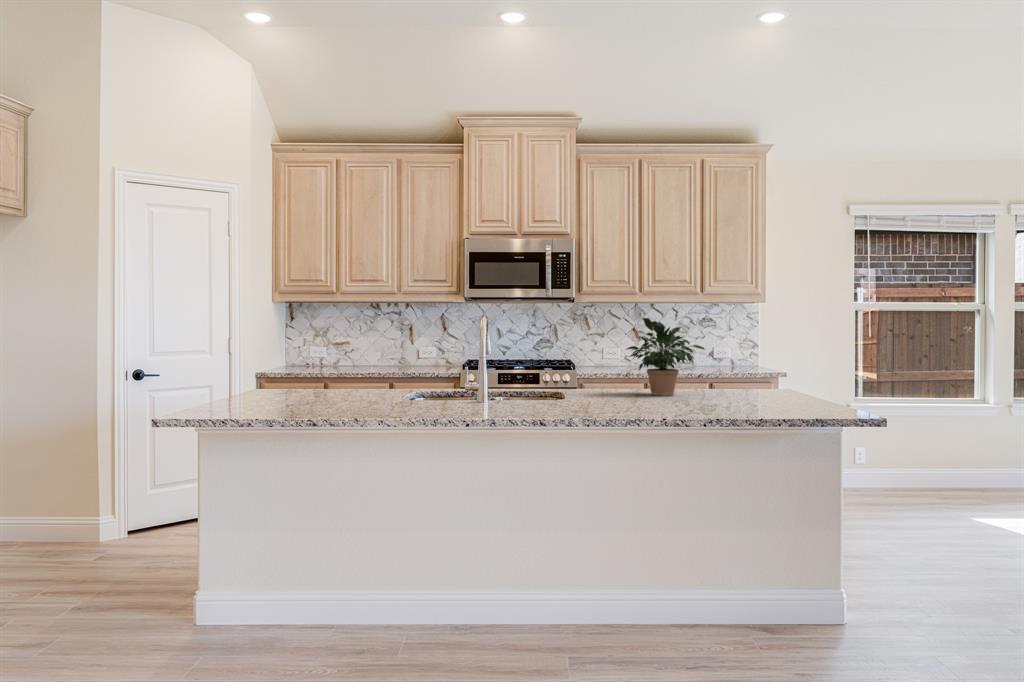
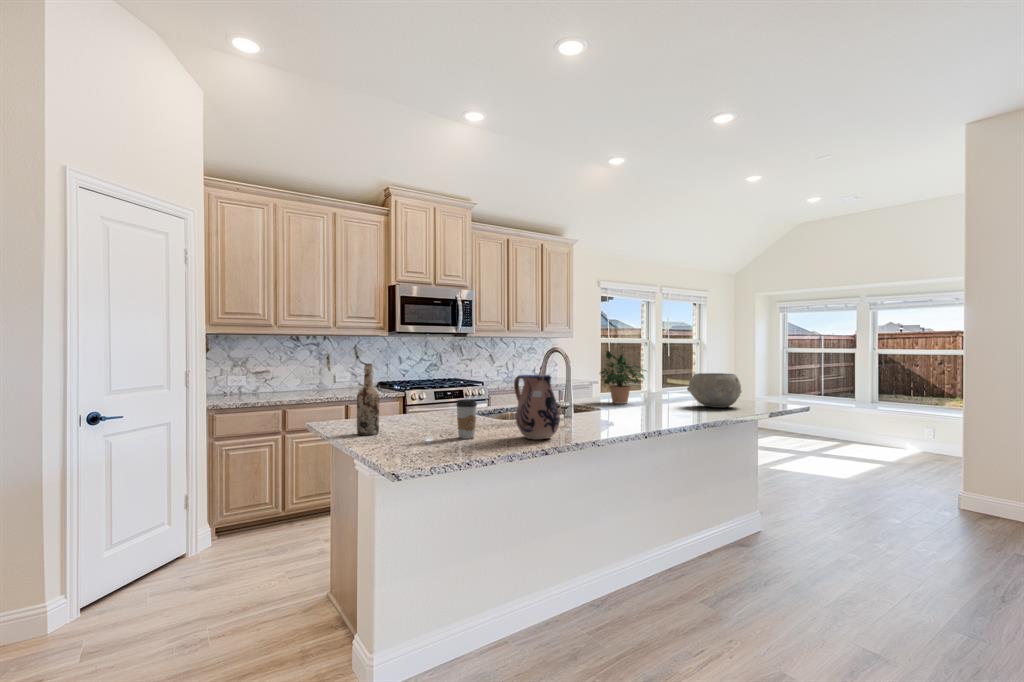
wine bottle: none [249,328,272,399] -> present [357,364,380,435]
ceramic pitcher: none [319,340,370,412] -> present [514,375,560,440]
ceramic bowl: none [713,352,796,407] -> present [687,373,742,408]
coffee cup: none [290,366,313,407] -> present [457,399,477,439]

